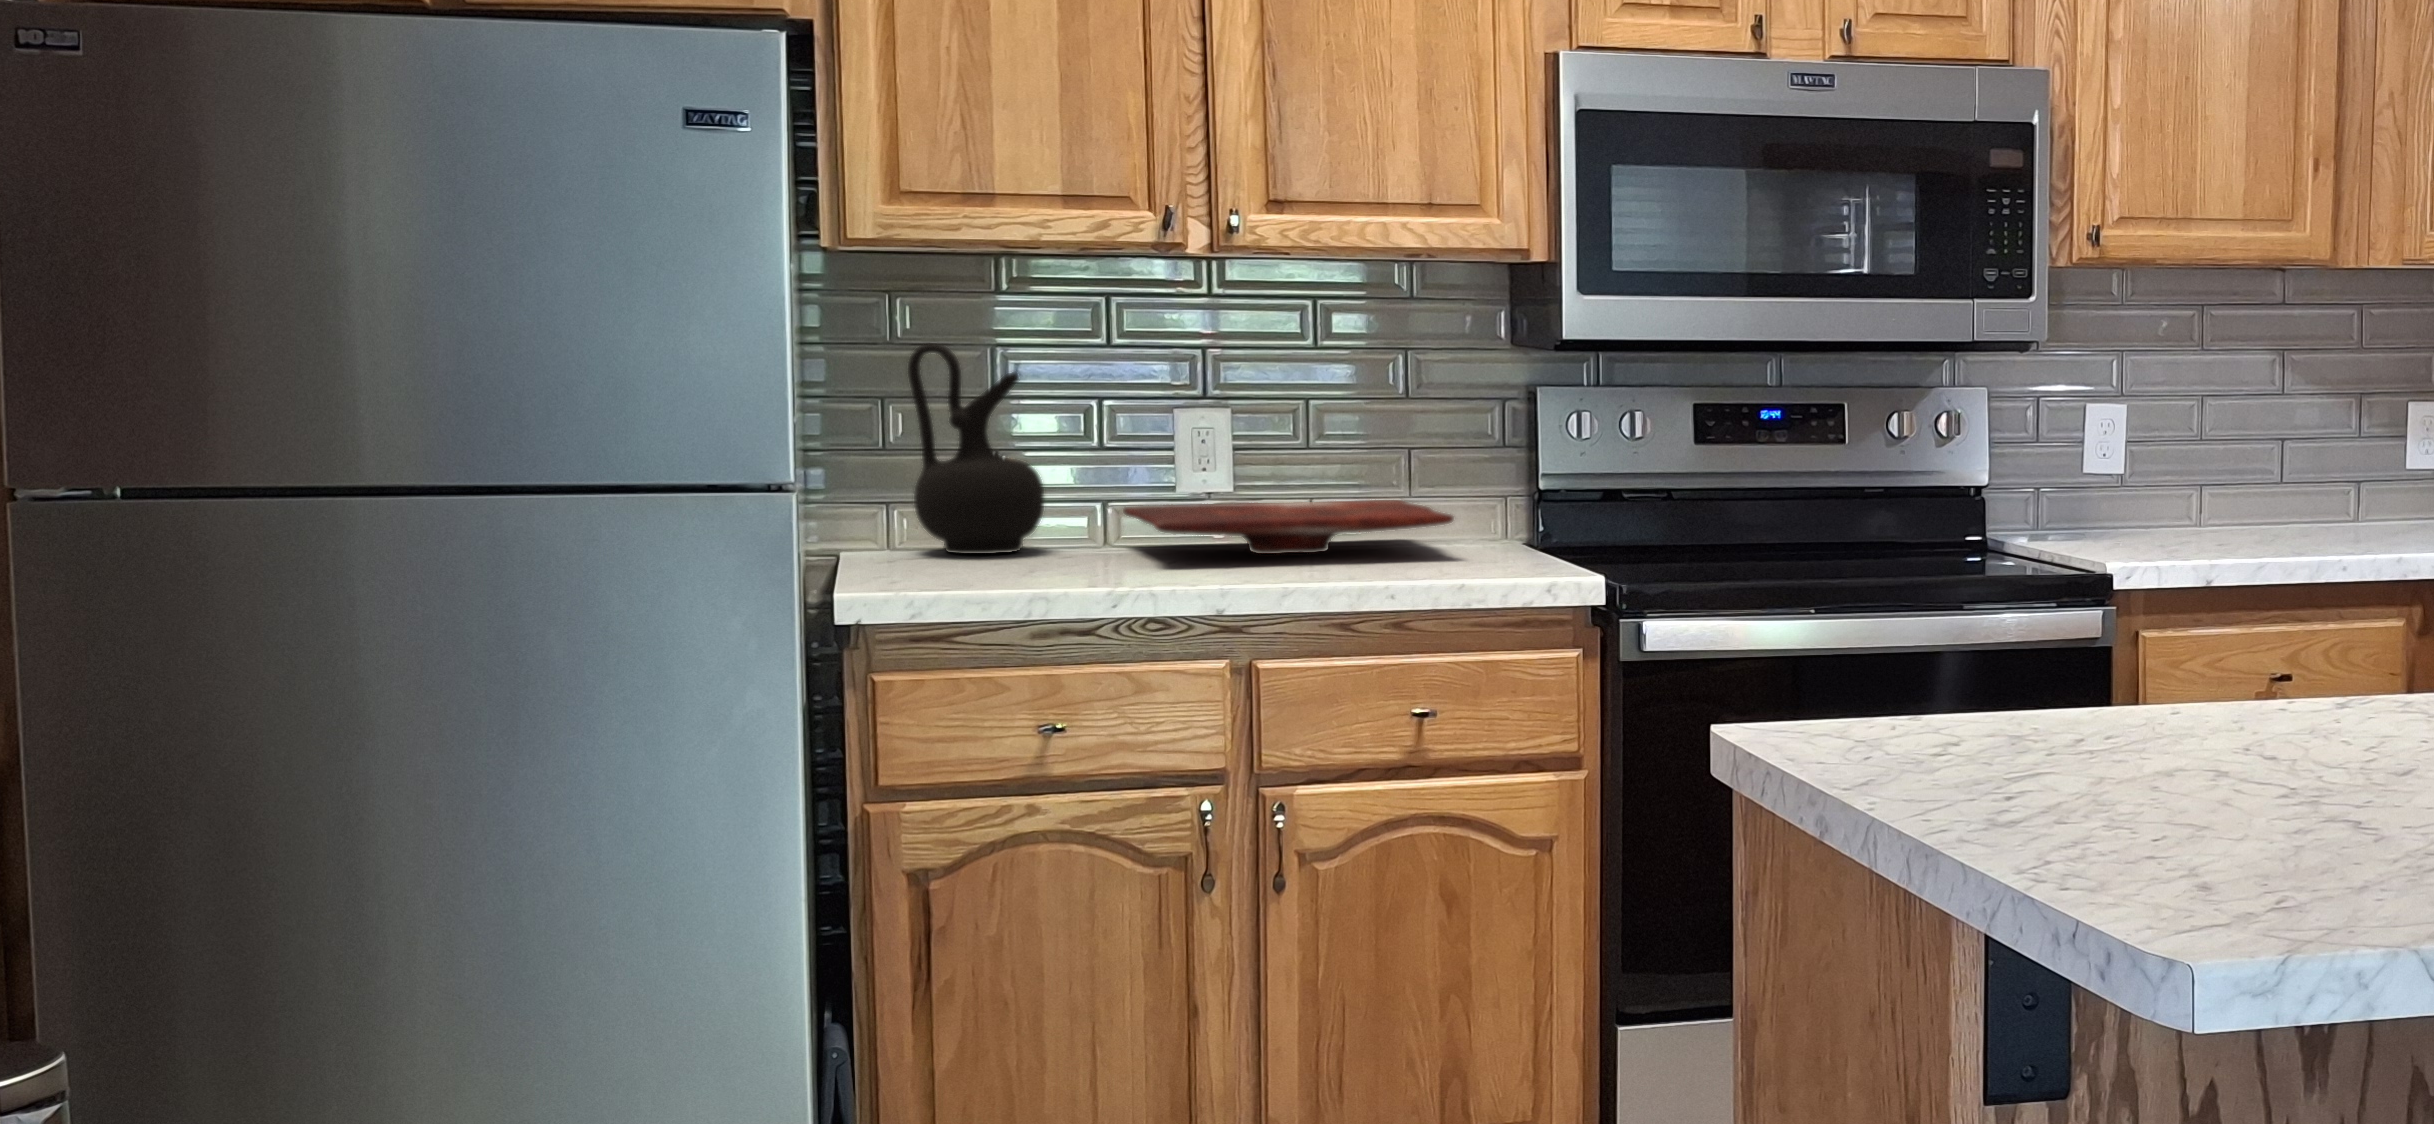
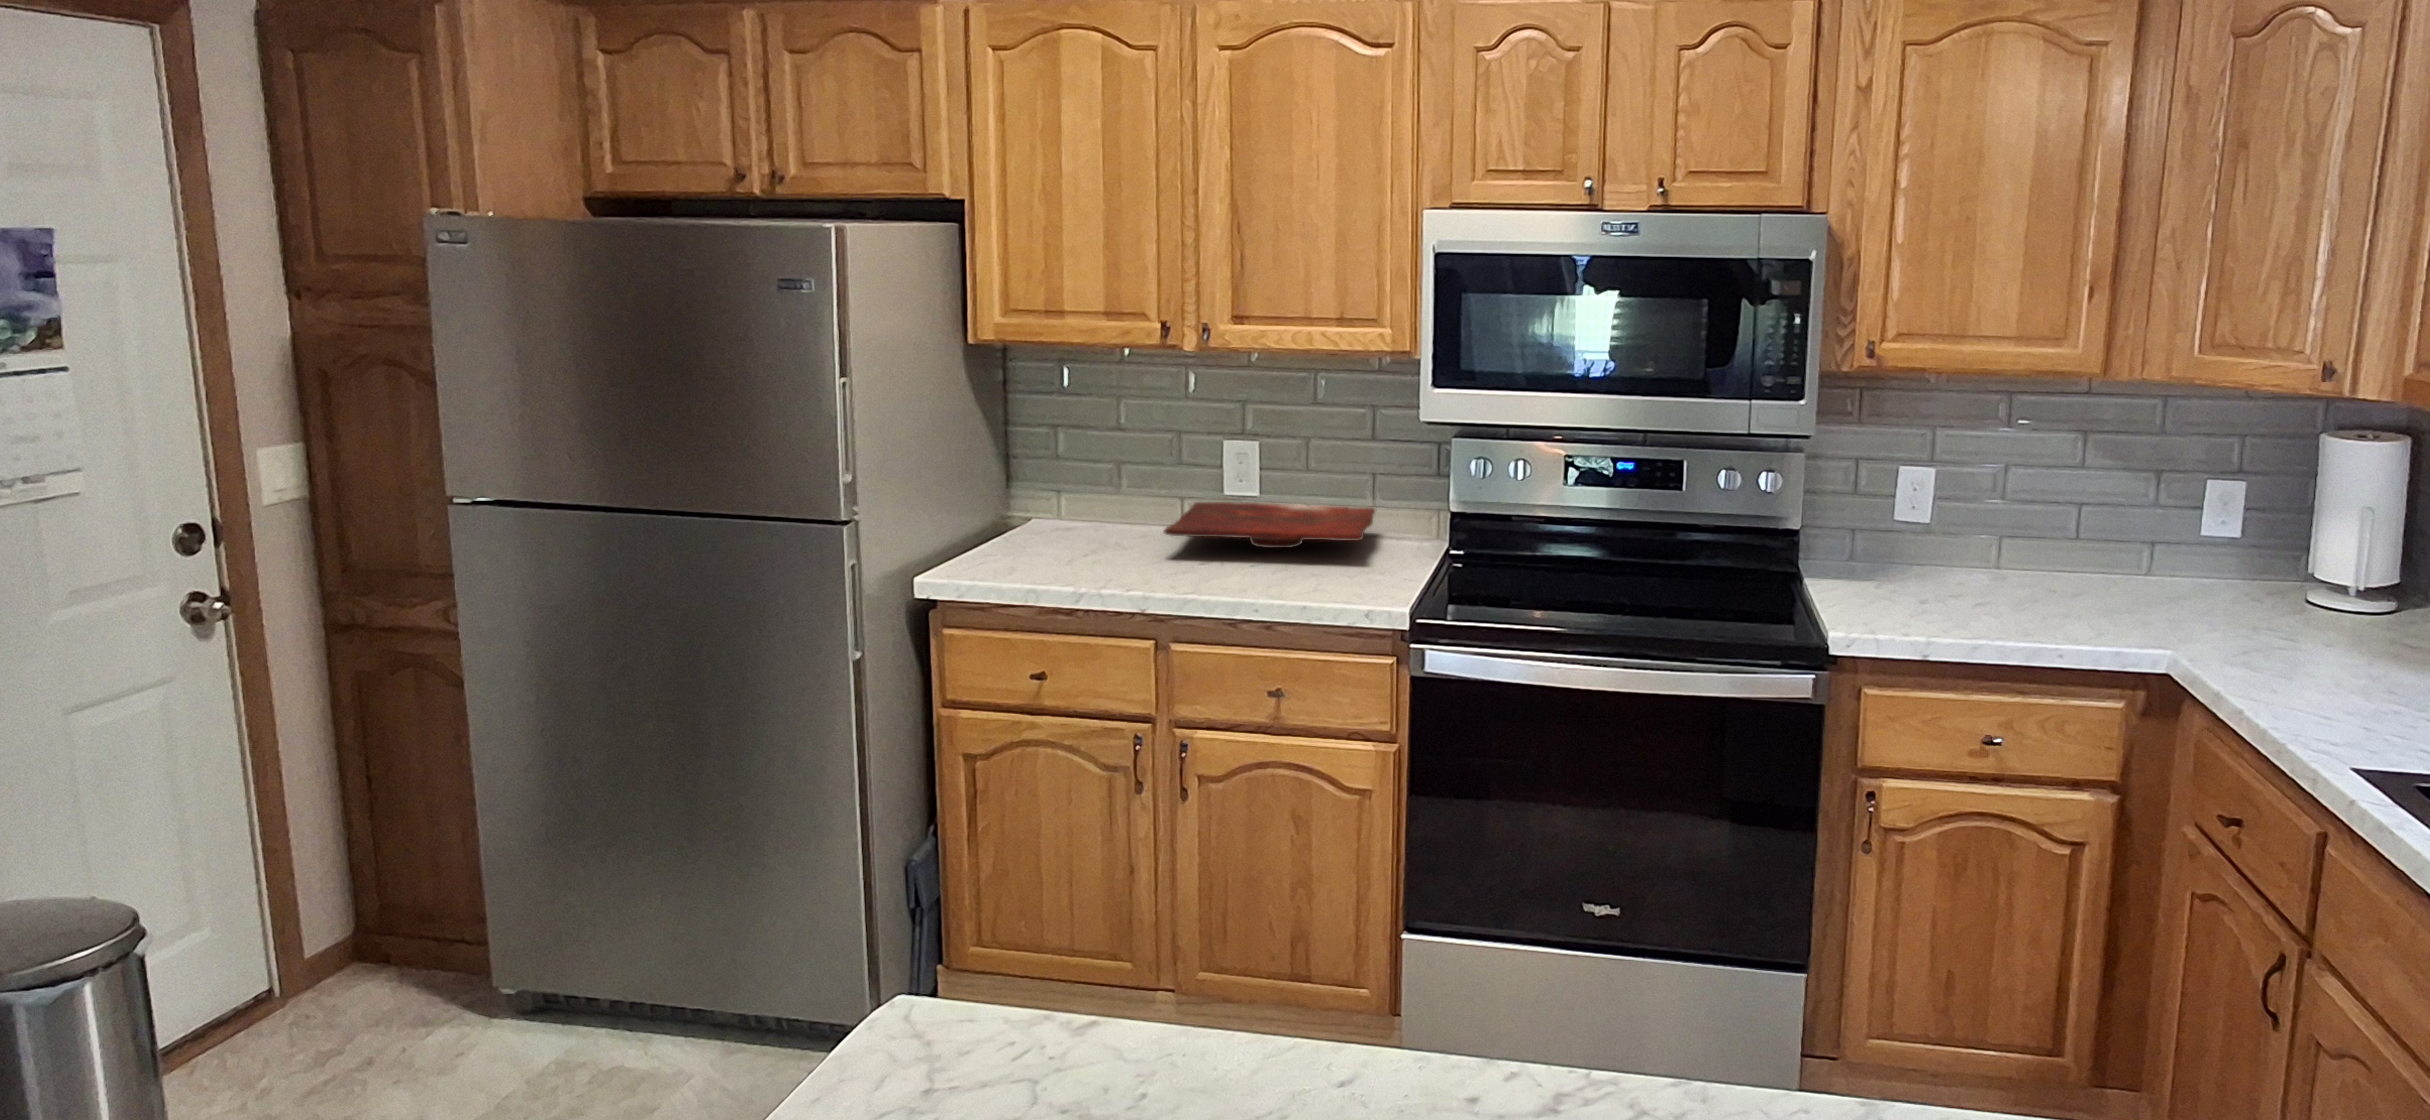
ceramic jug: present [908,343,1044,554] -> none [1065,395,1144,530]

